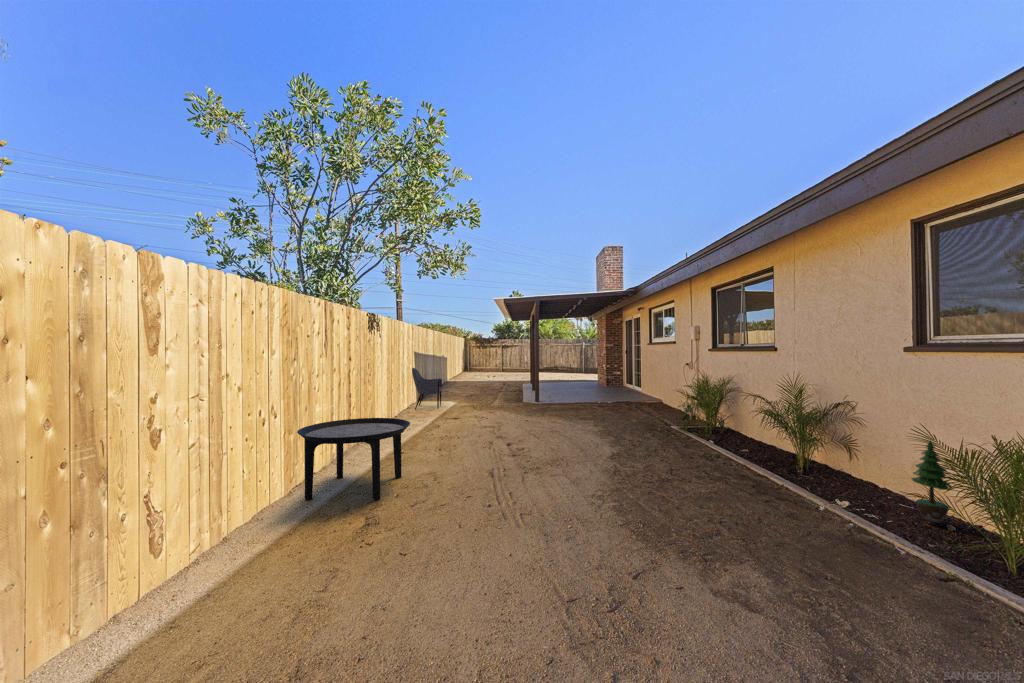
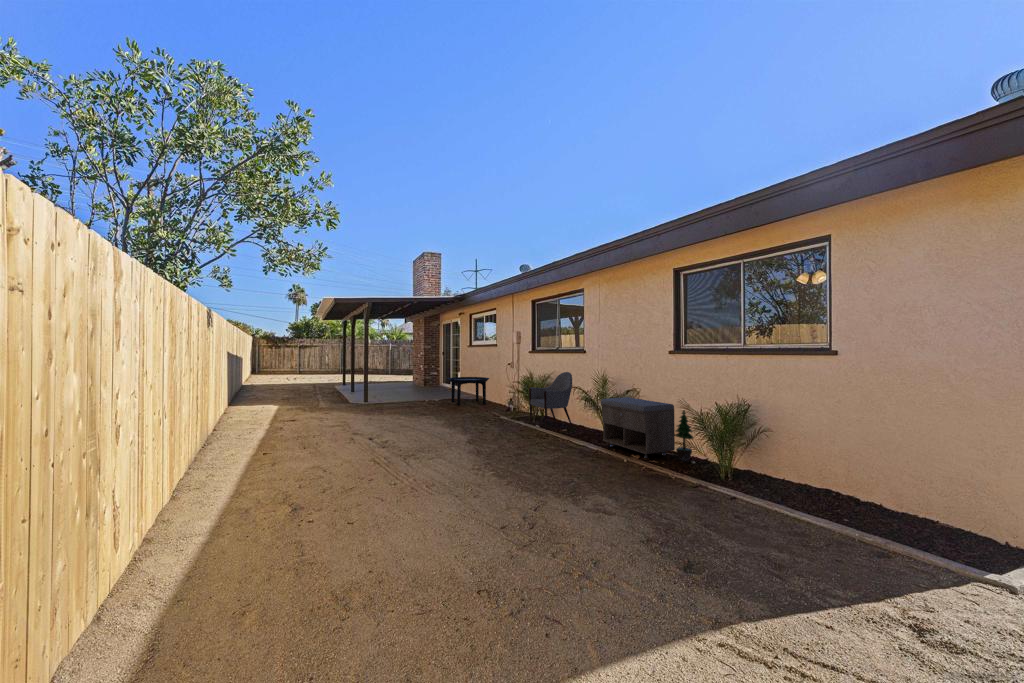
chair: present [412,368,442,409] -> present [529,372,573,430]
storage bench: none [788,414,917,507] -> present [601,397,675,458]
round table: present [297,418,410,501] -> present [447,377,489,405]

